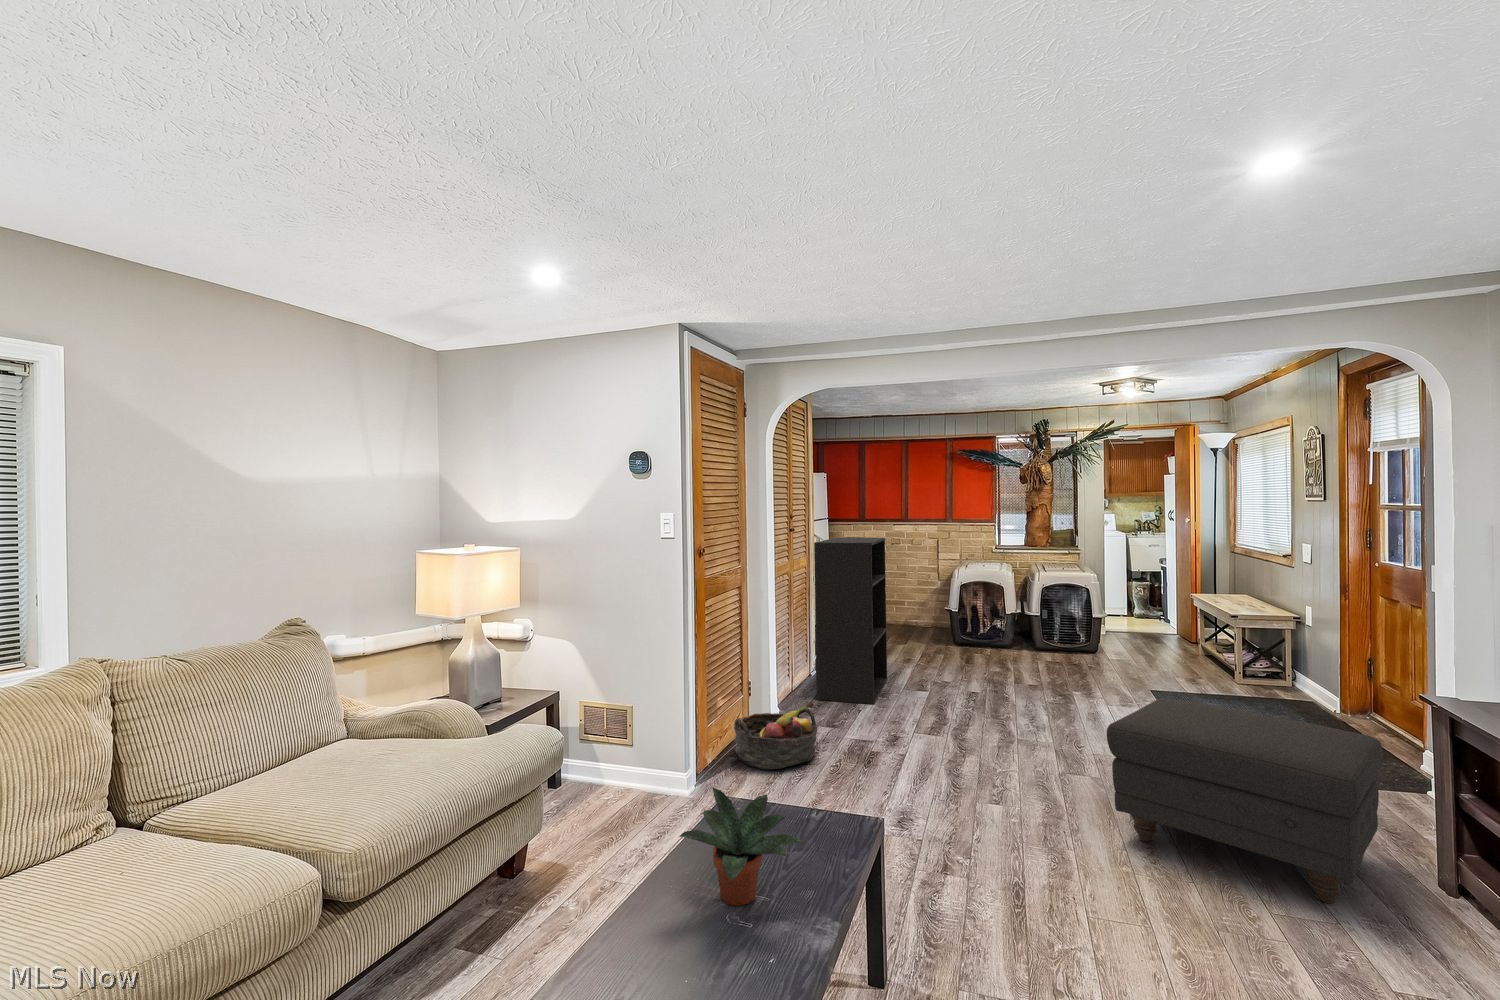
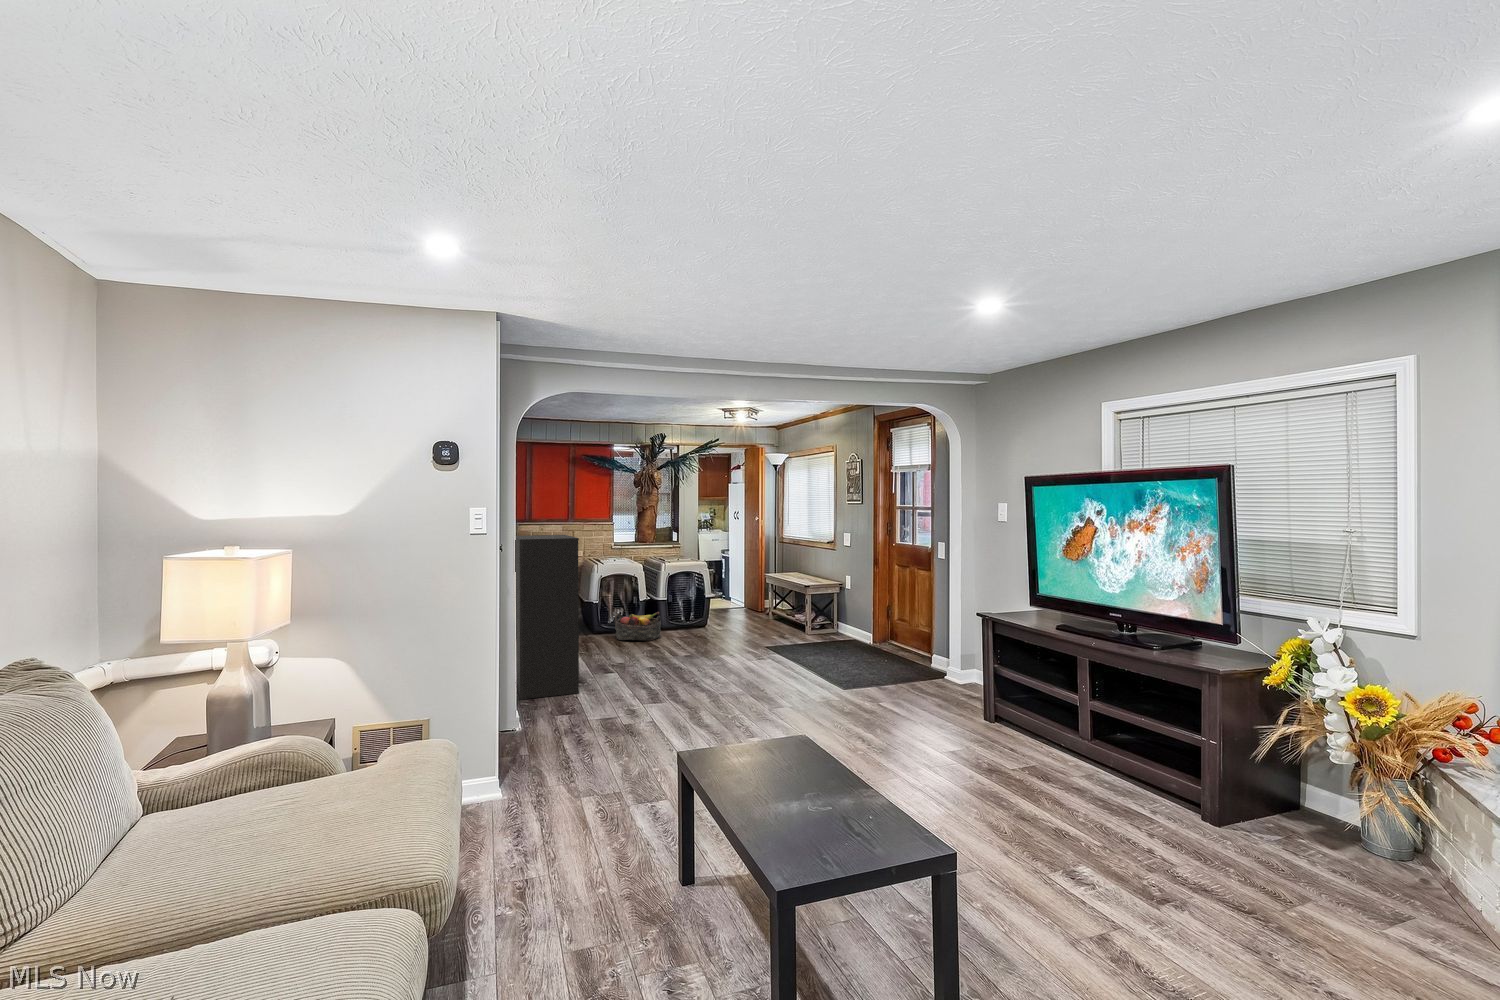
ottoman: present [1107,698,1383,903] -> none [836,637,975,738]
basket: present [734,702,818,770] -> present [615,611,661,641]
potted plant: present [679,788,804,906] -> none [744,717,844,802]

